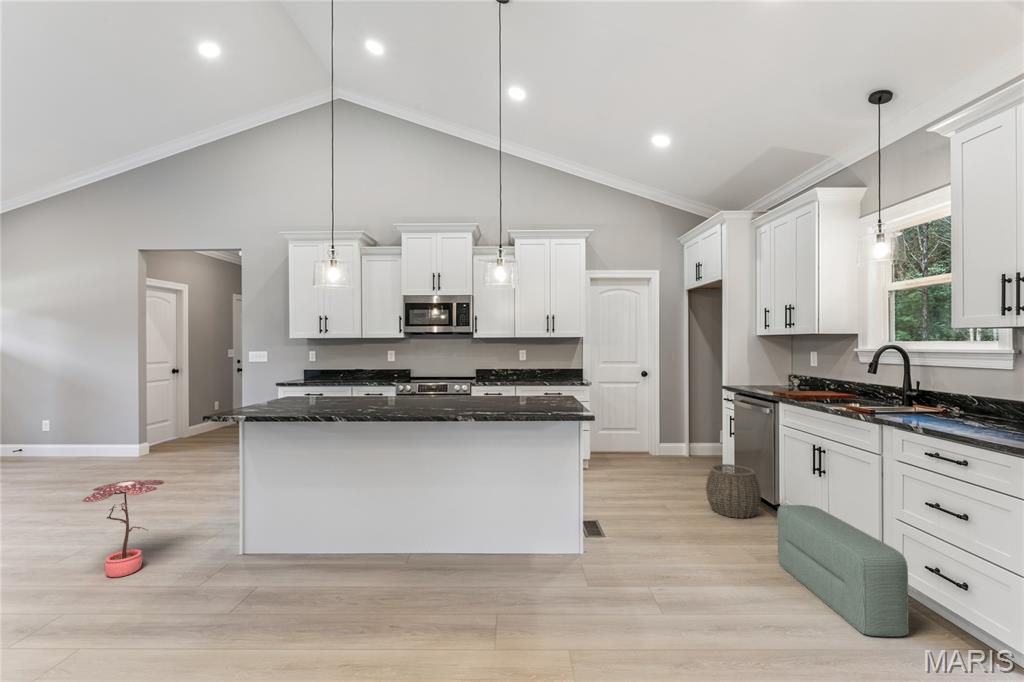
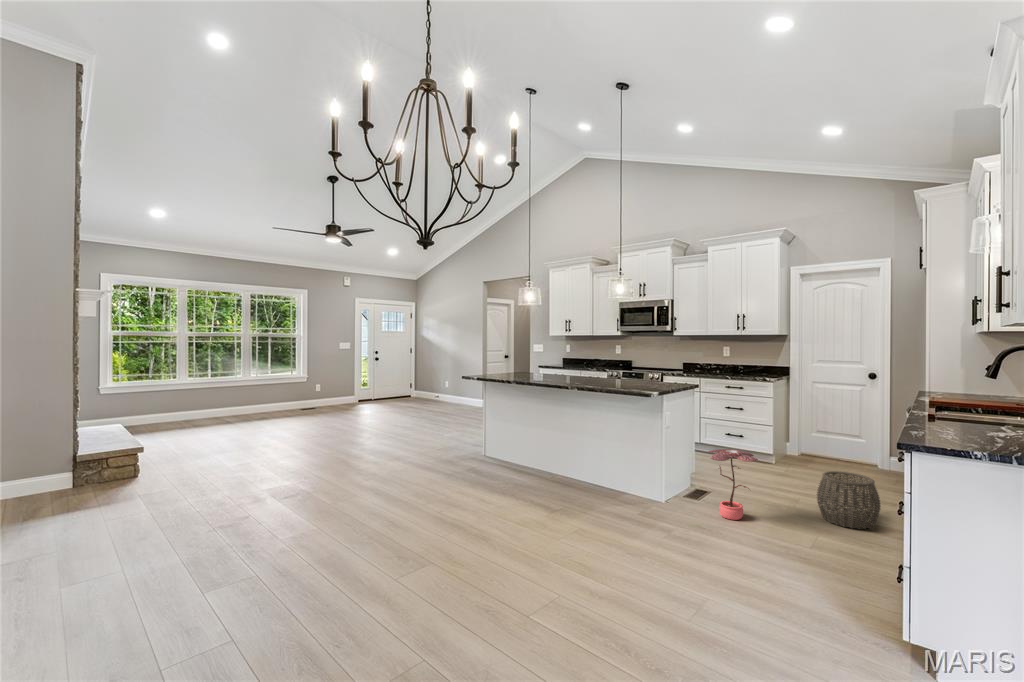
potted plant: present [83,480,164,577] -> present [708,449,758,520]
pouf: present [777,505,909,636] -> none [753,500,829,609]

